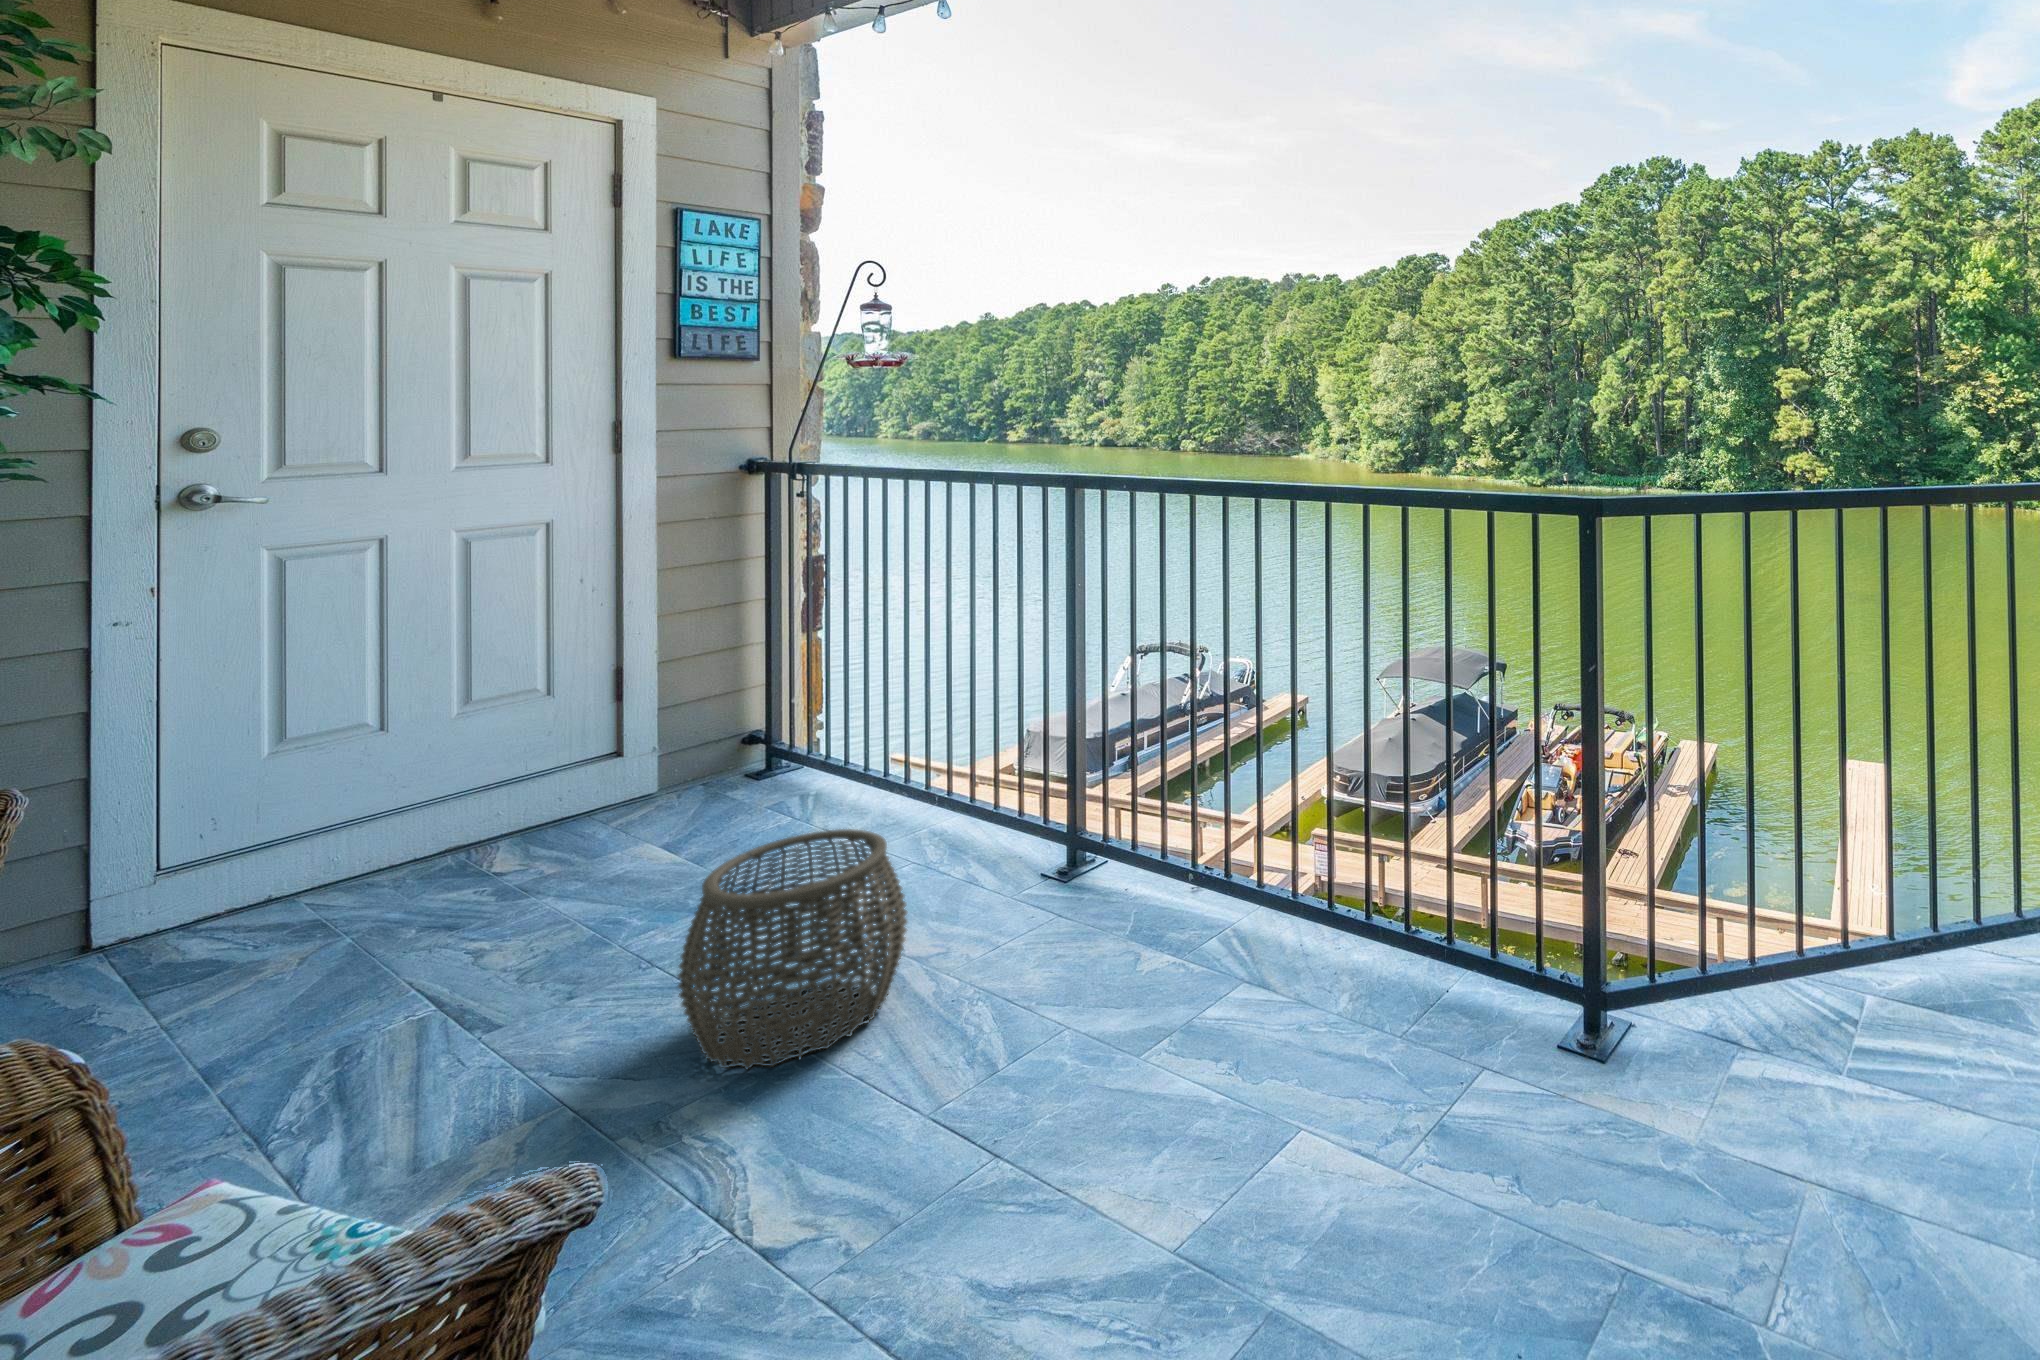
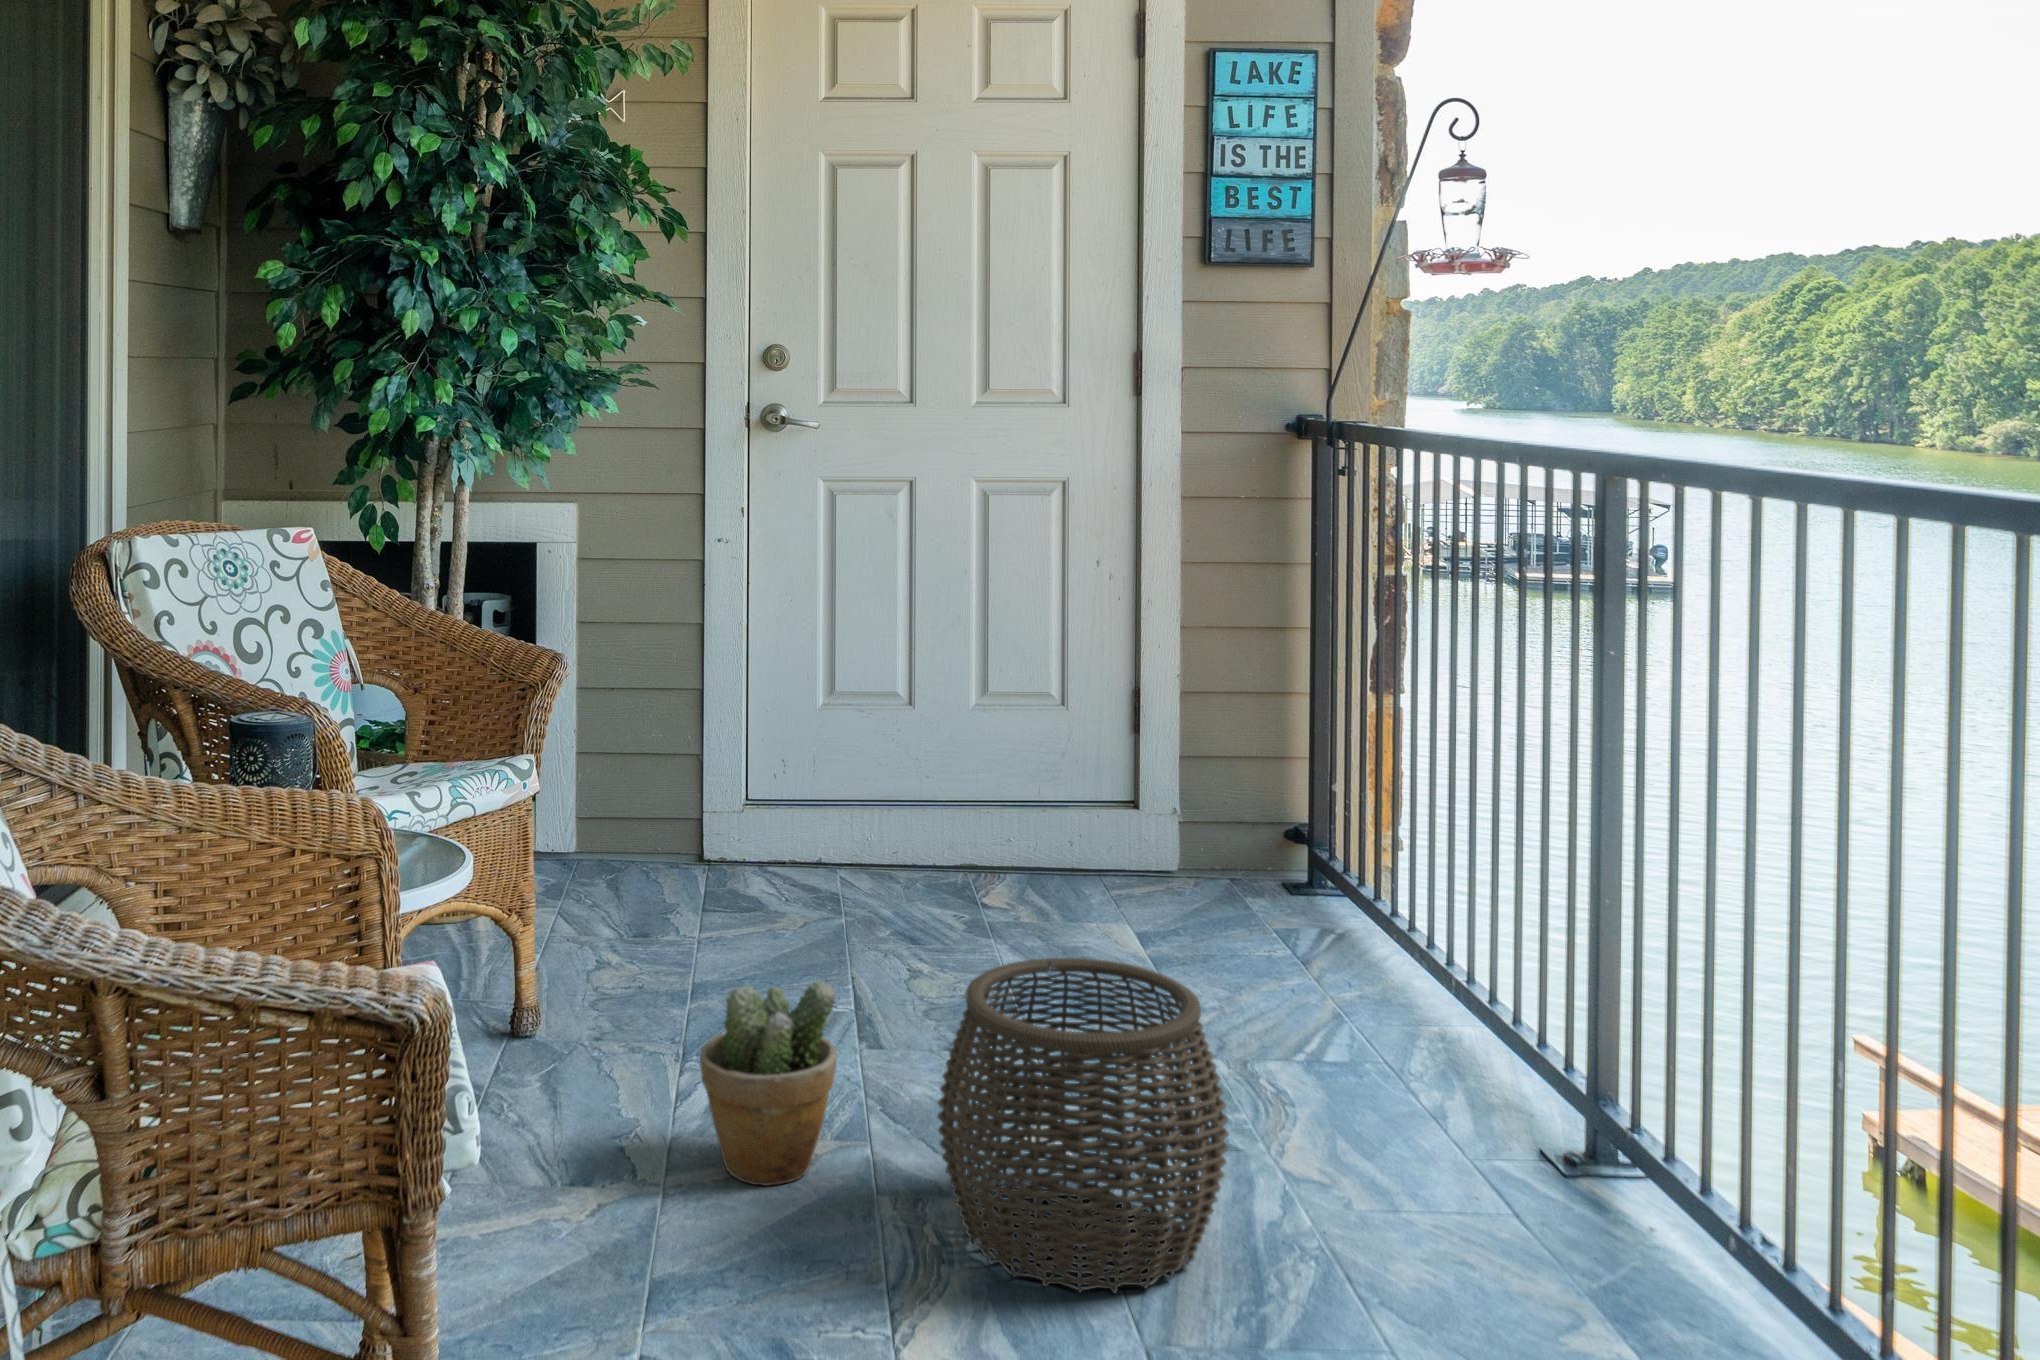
potted plant: none [392,946,551,1147] -> present [700,981,837,1186]

